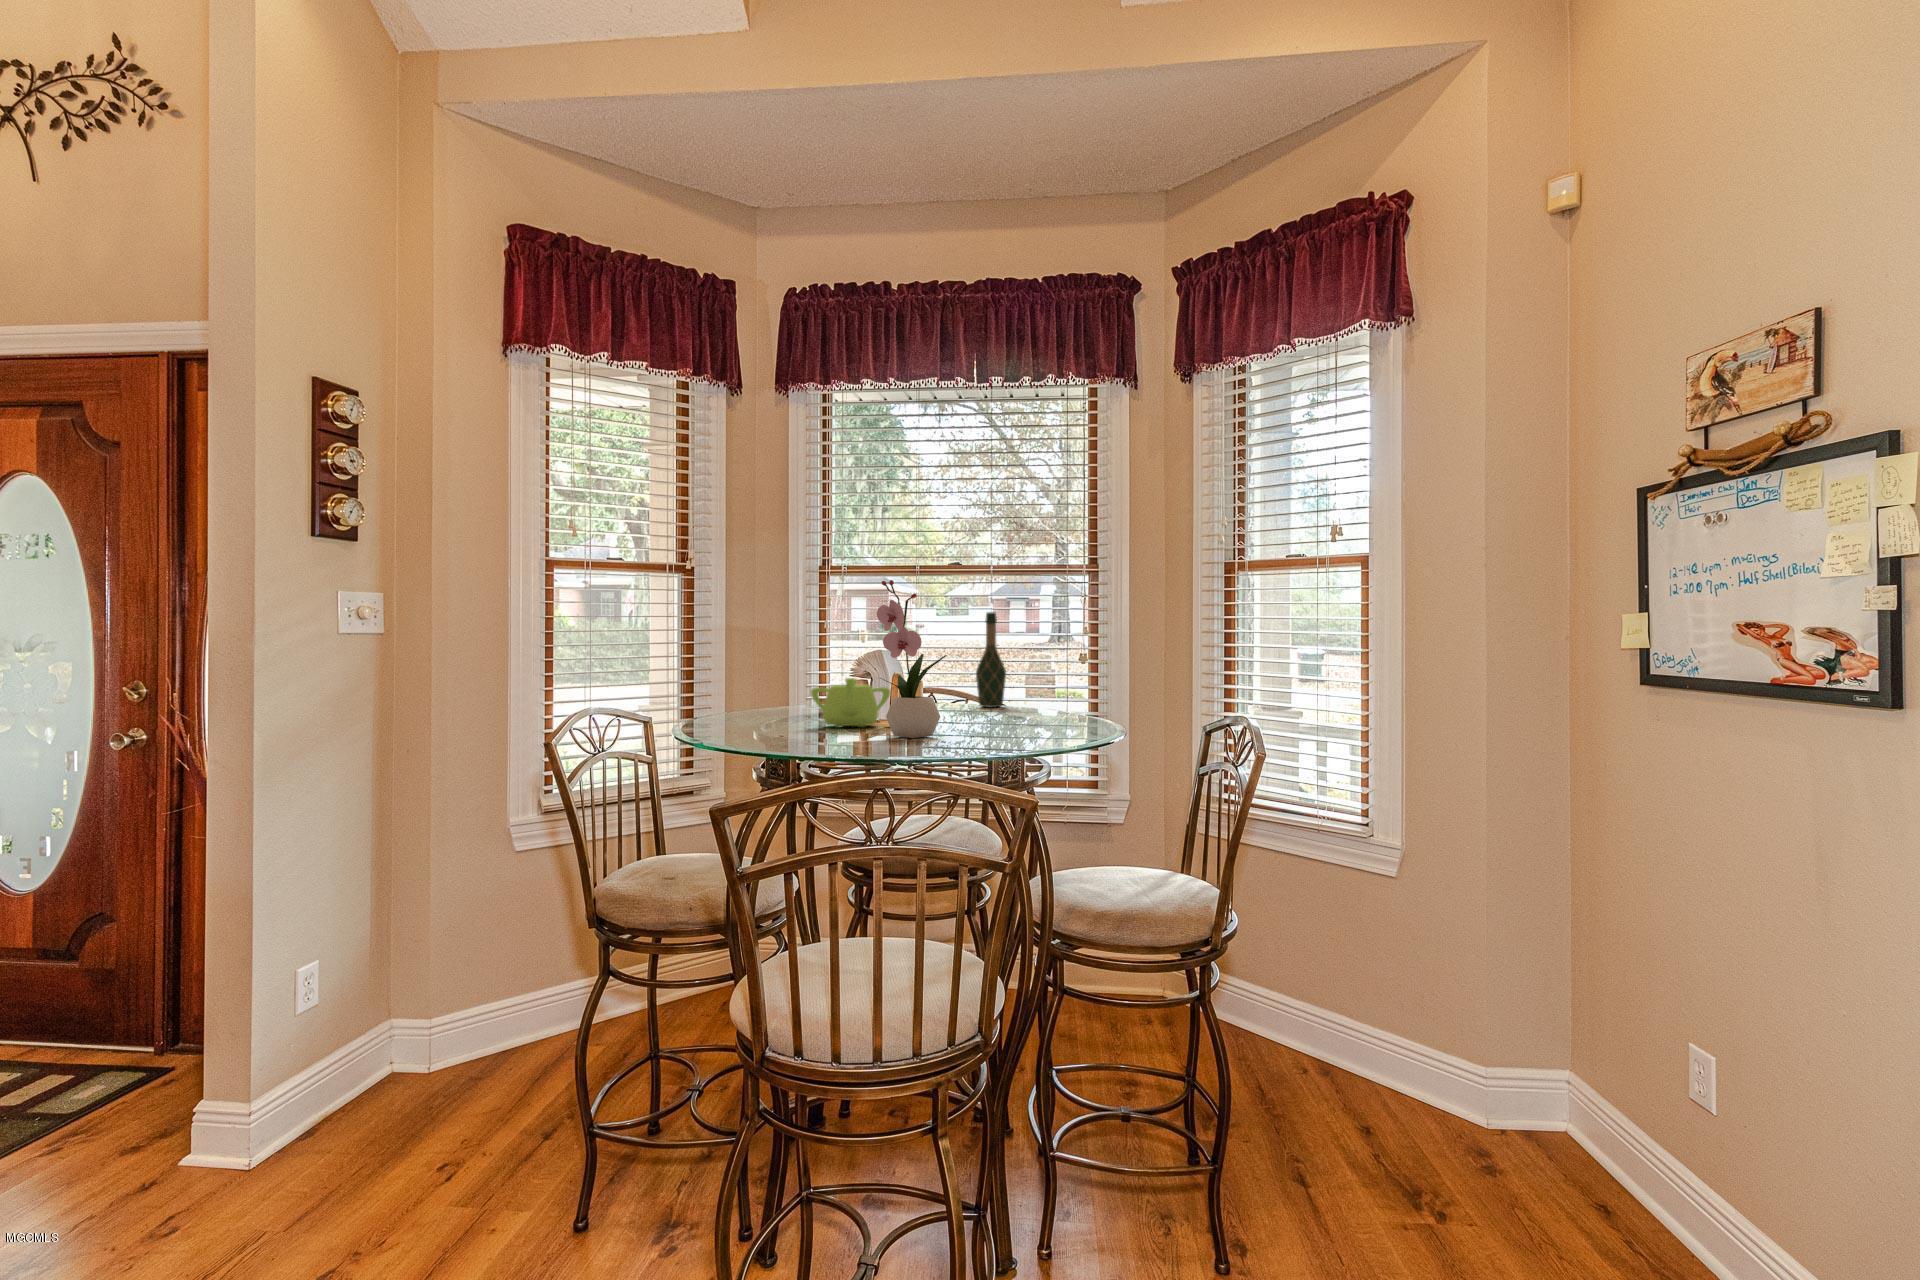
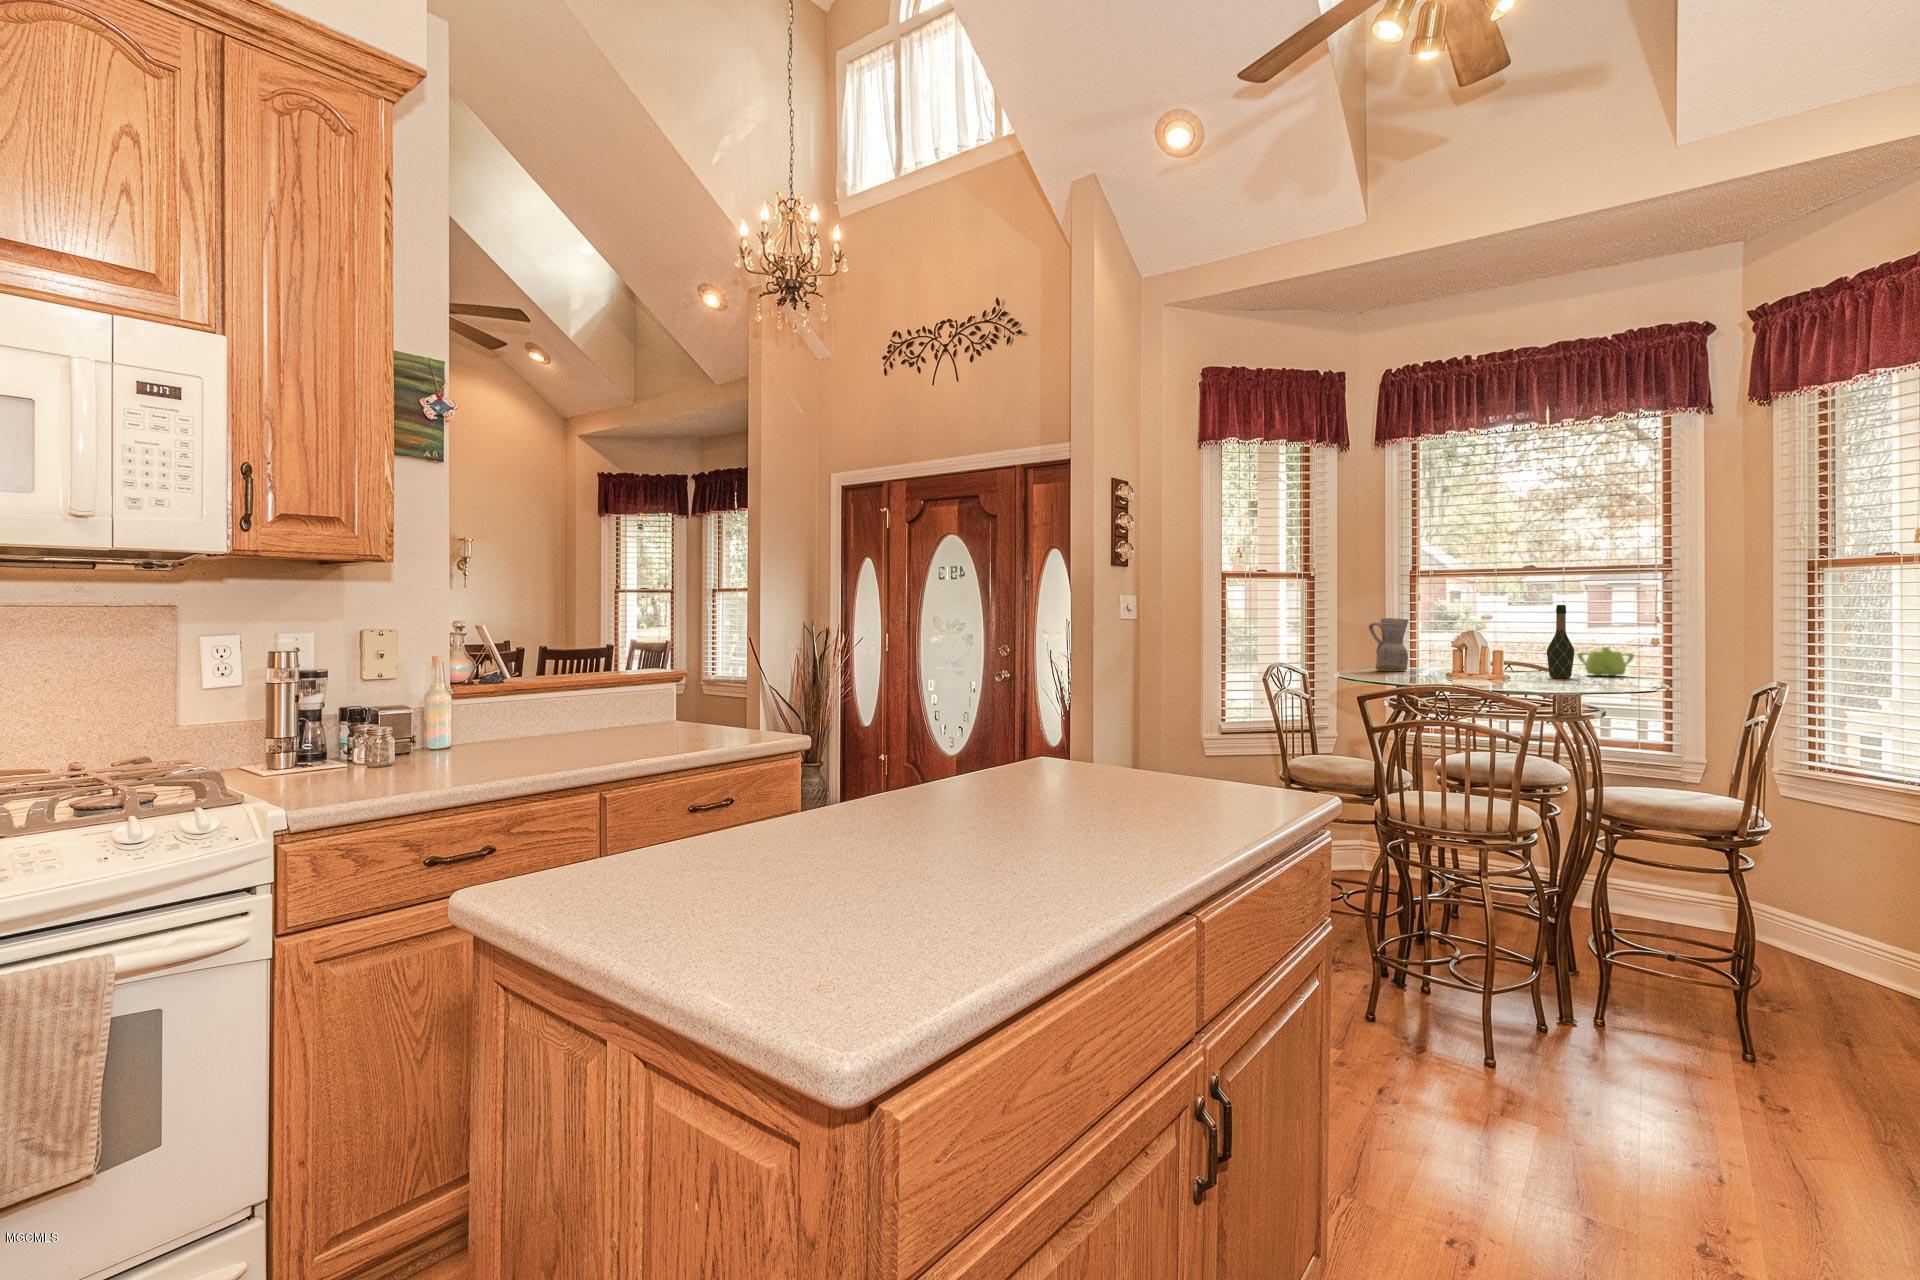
flower arrangement: present [877,580,947,738] -> none [1473,591,1527,696]
ceramic pitcher: none [766,630,817,703] -> present [1369,618,1408,671]
teapot: present [811,678,890,728] -> present [1578,647,1634,676]

